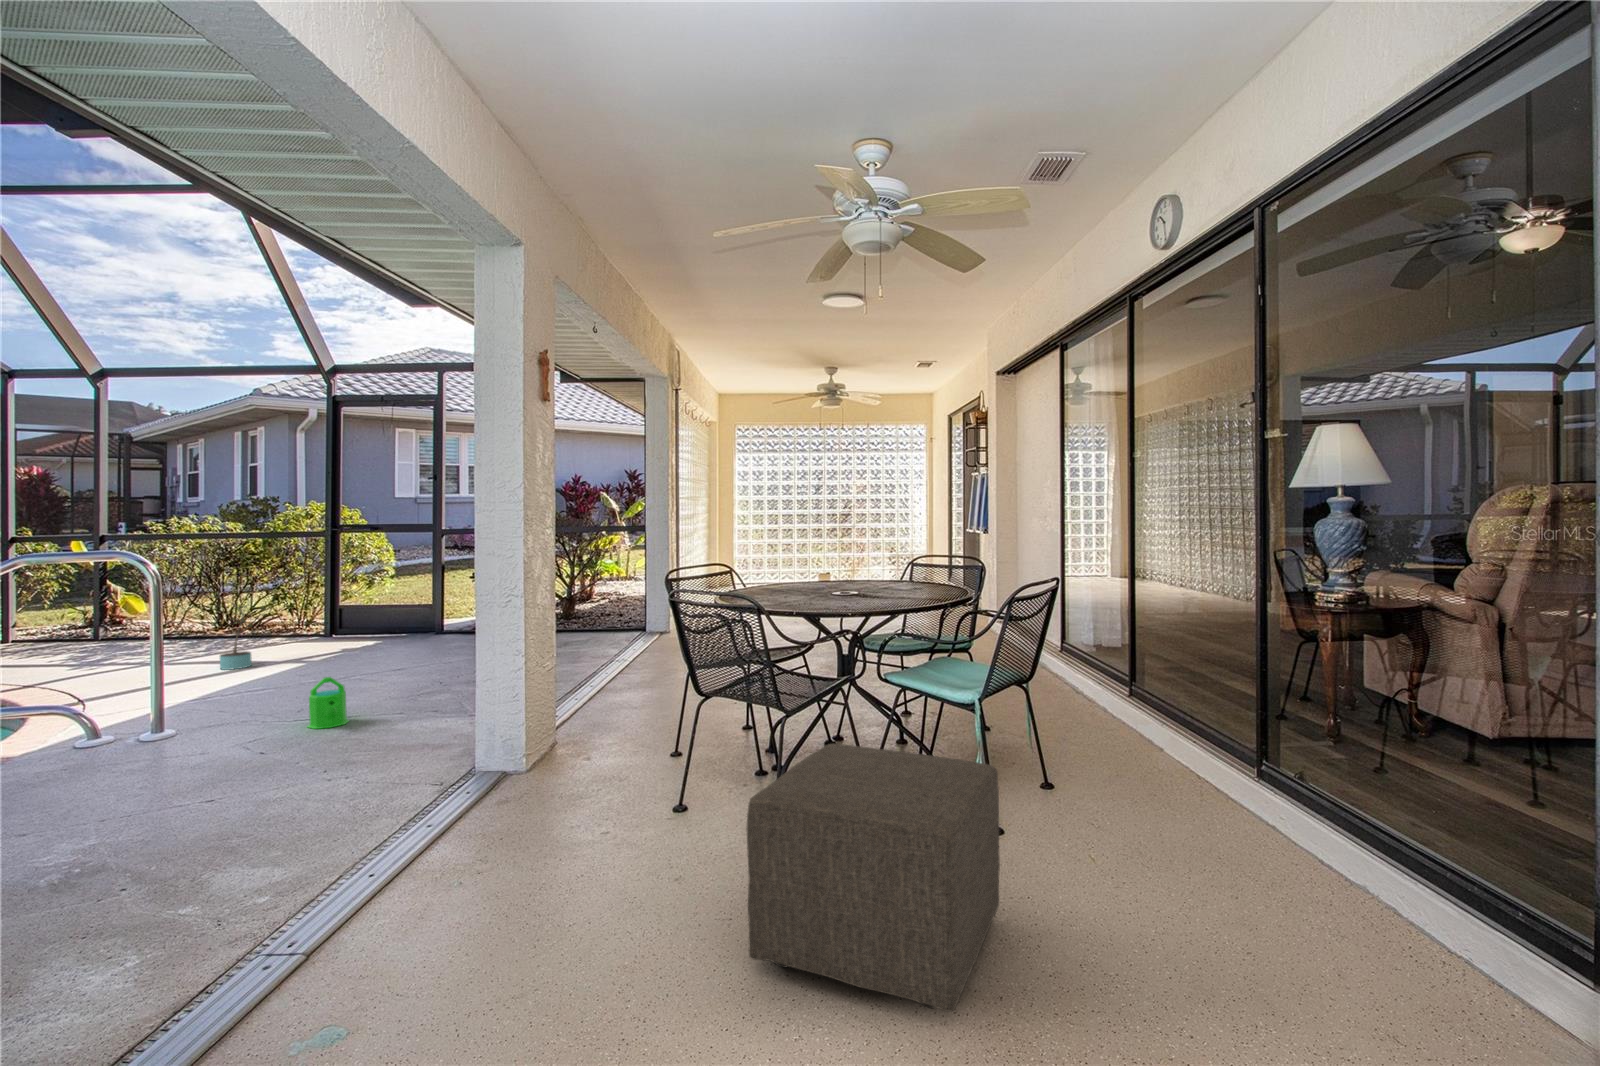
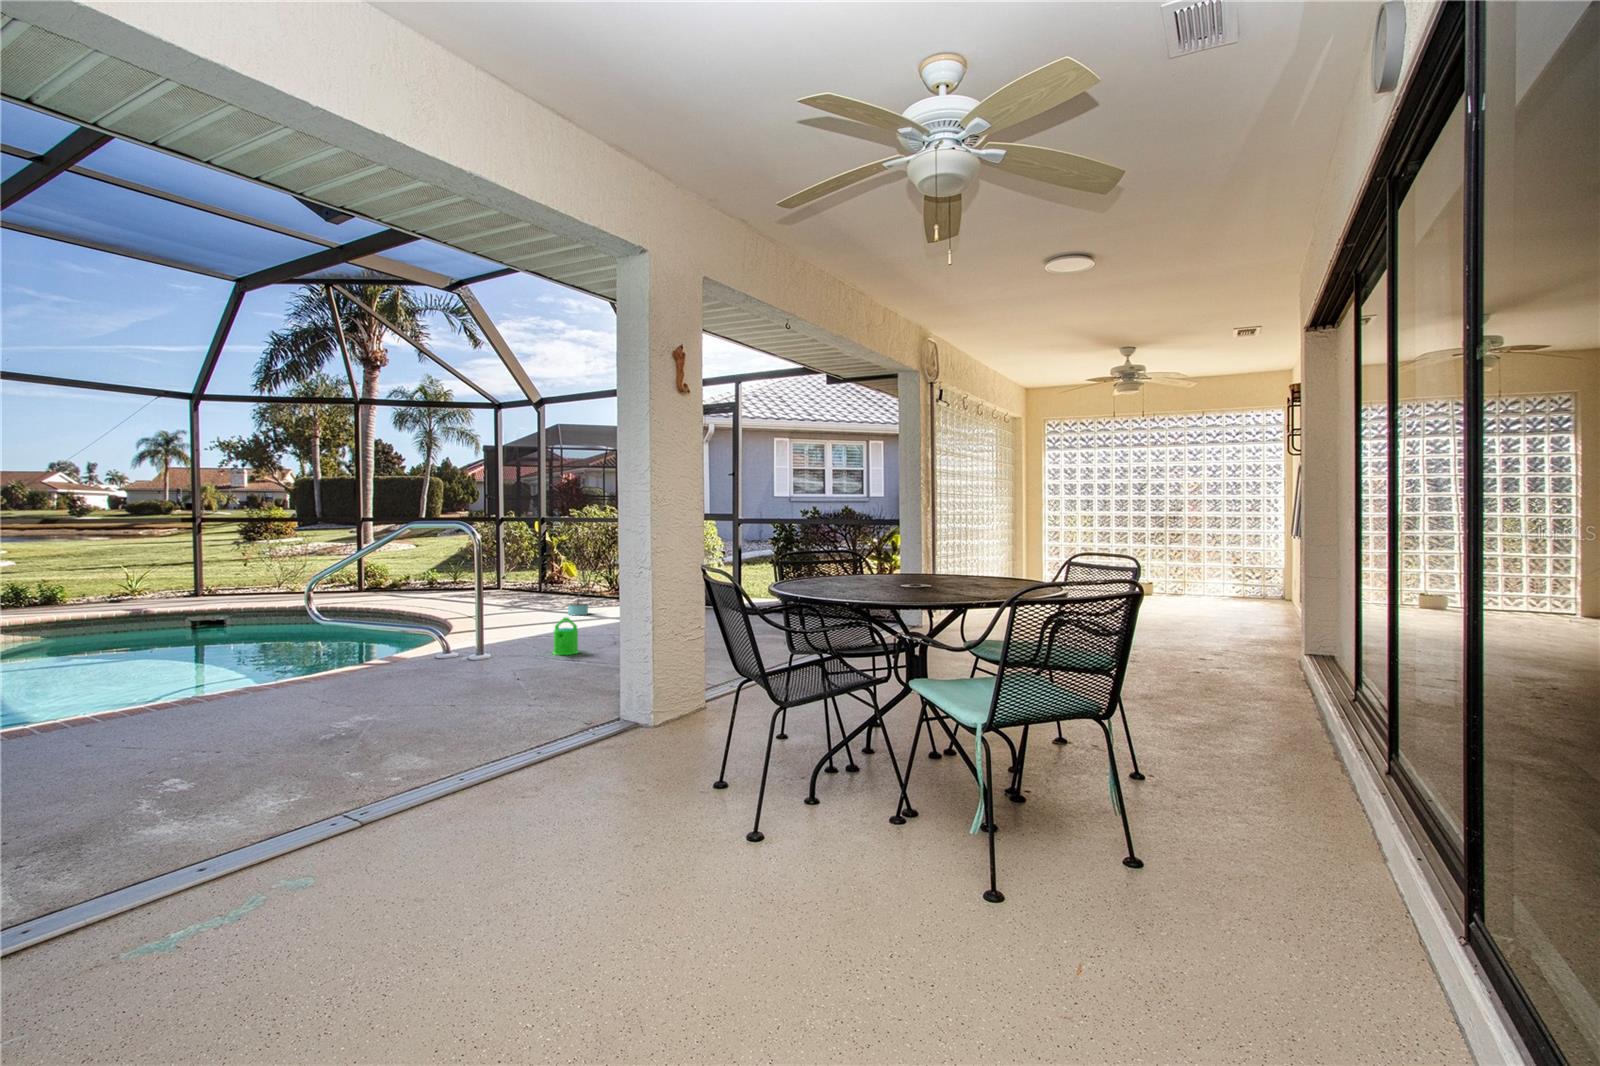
ottoman: present [746,744,1000,1012] -> none [514,682,744,901]

